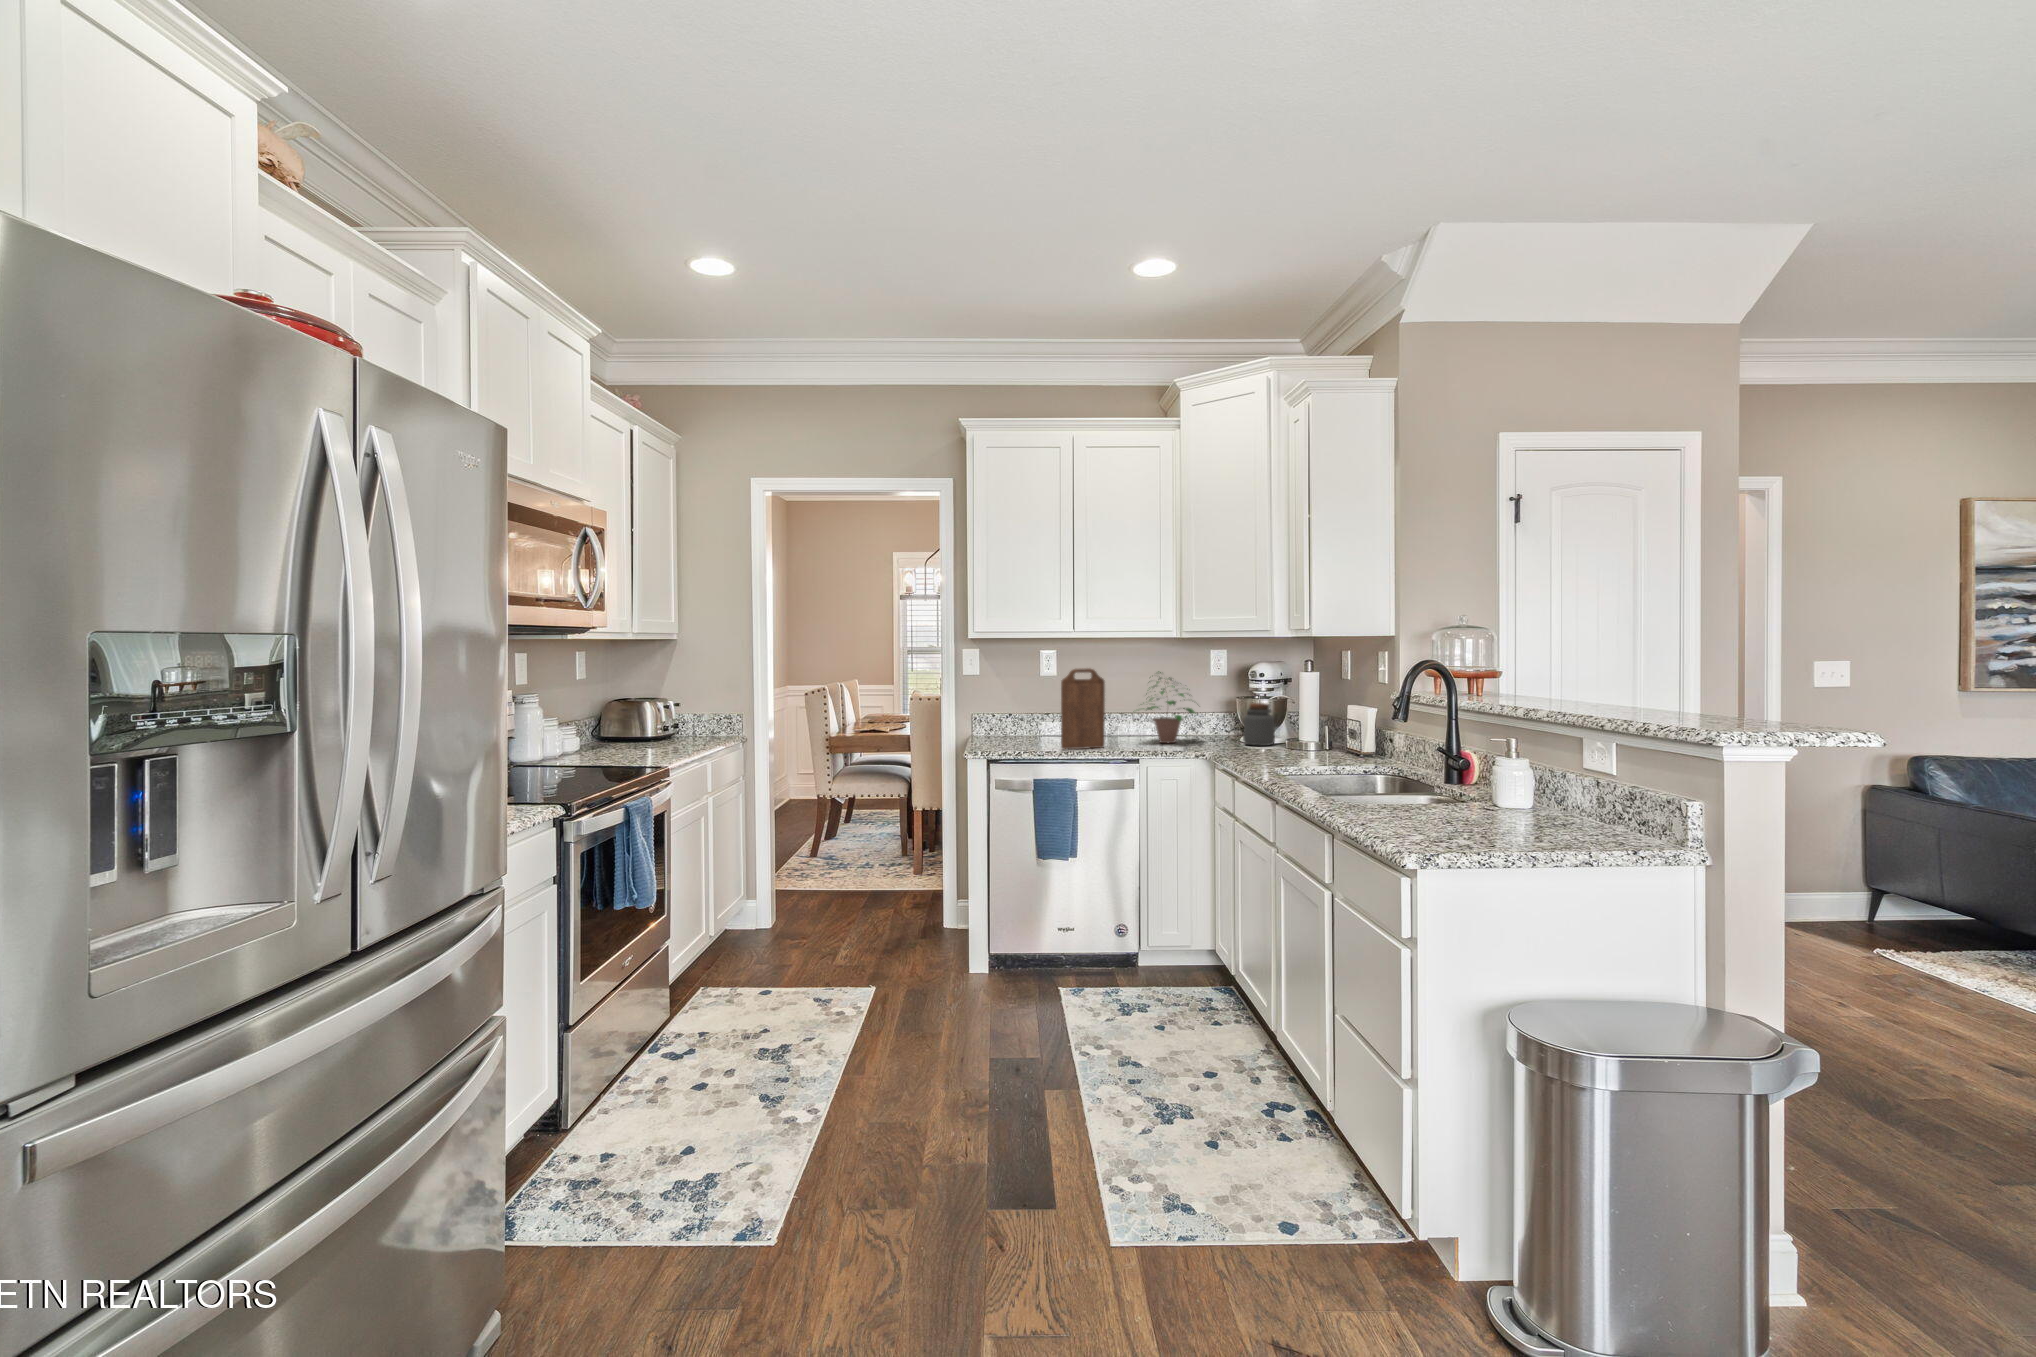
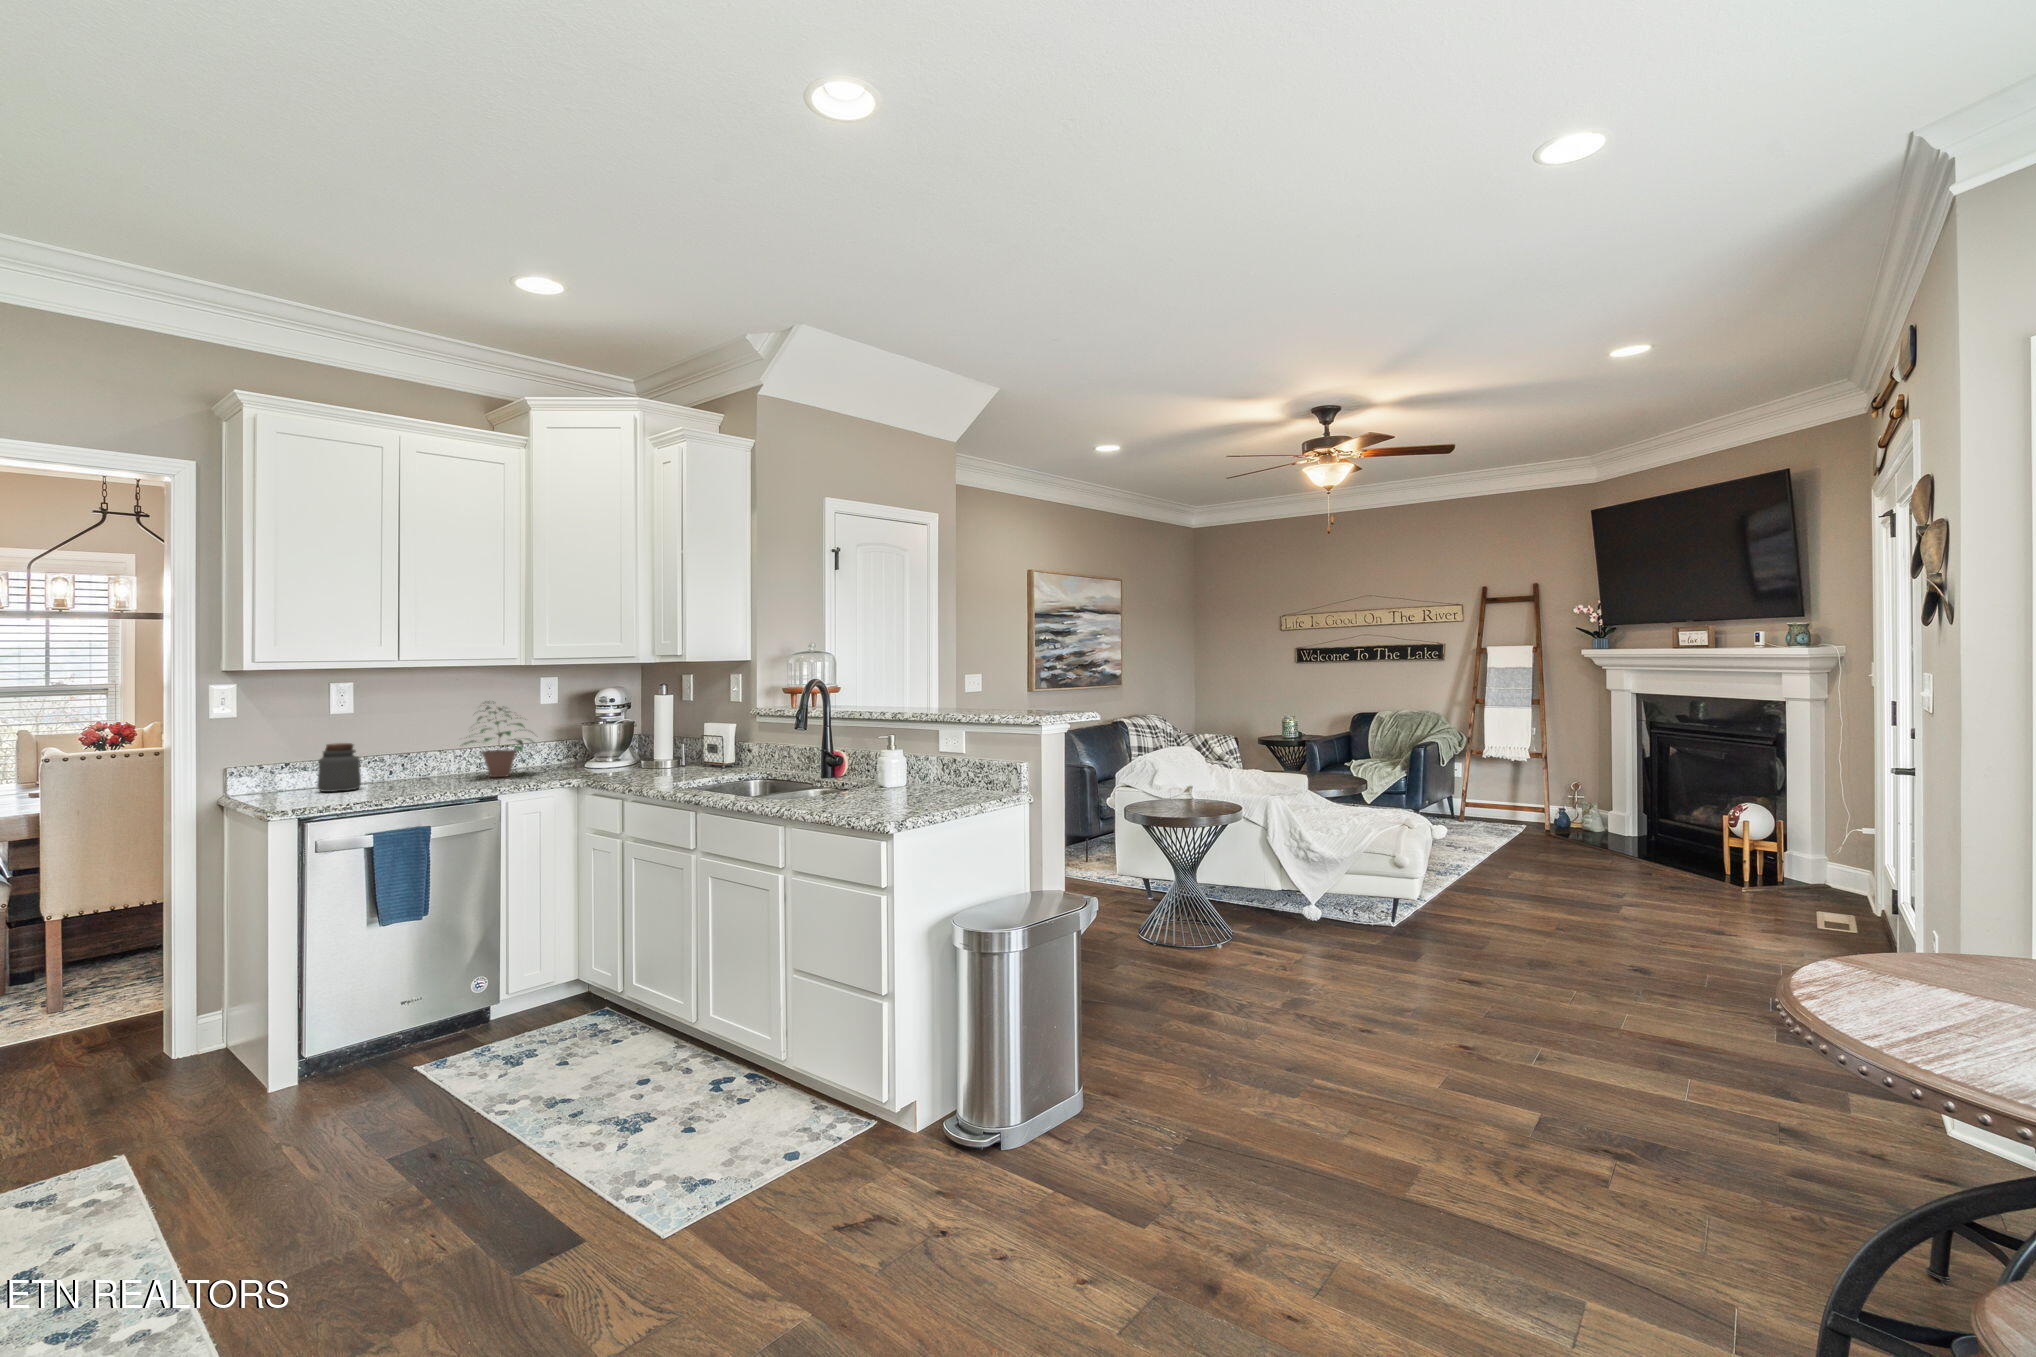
cutting board: present [1061,668,1105,749] -> none [374,698,429,793]
jar: present [1243,703,1275,746] -> present [317,743,361,792]

